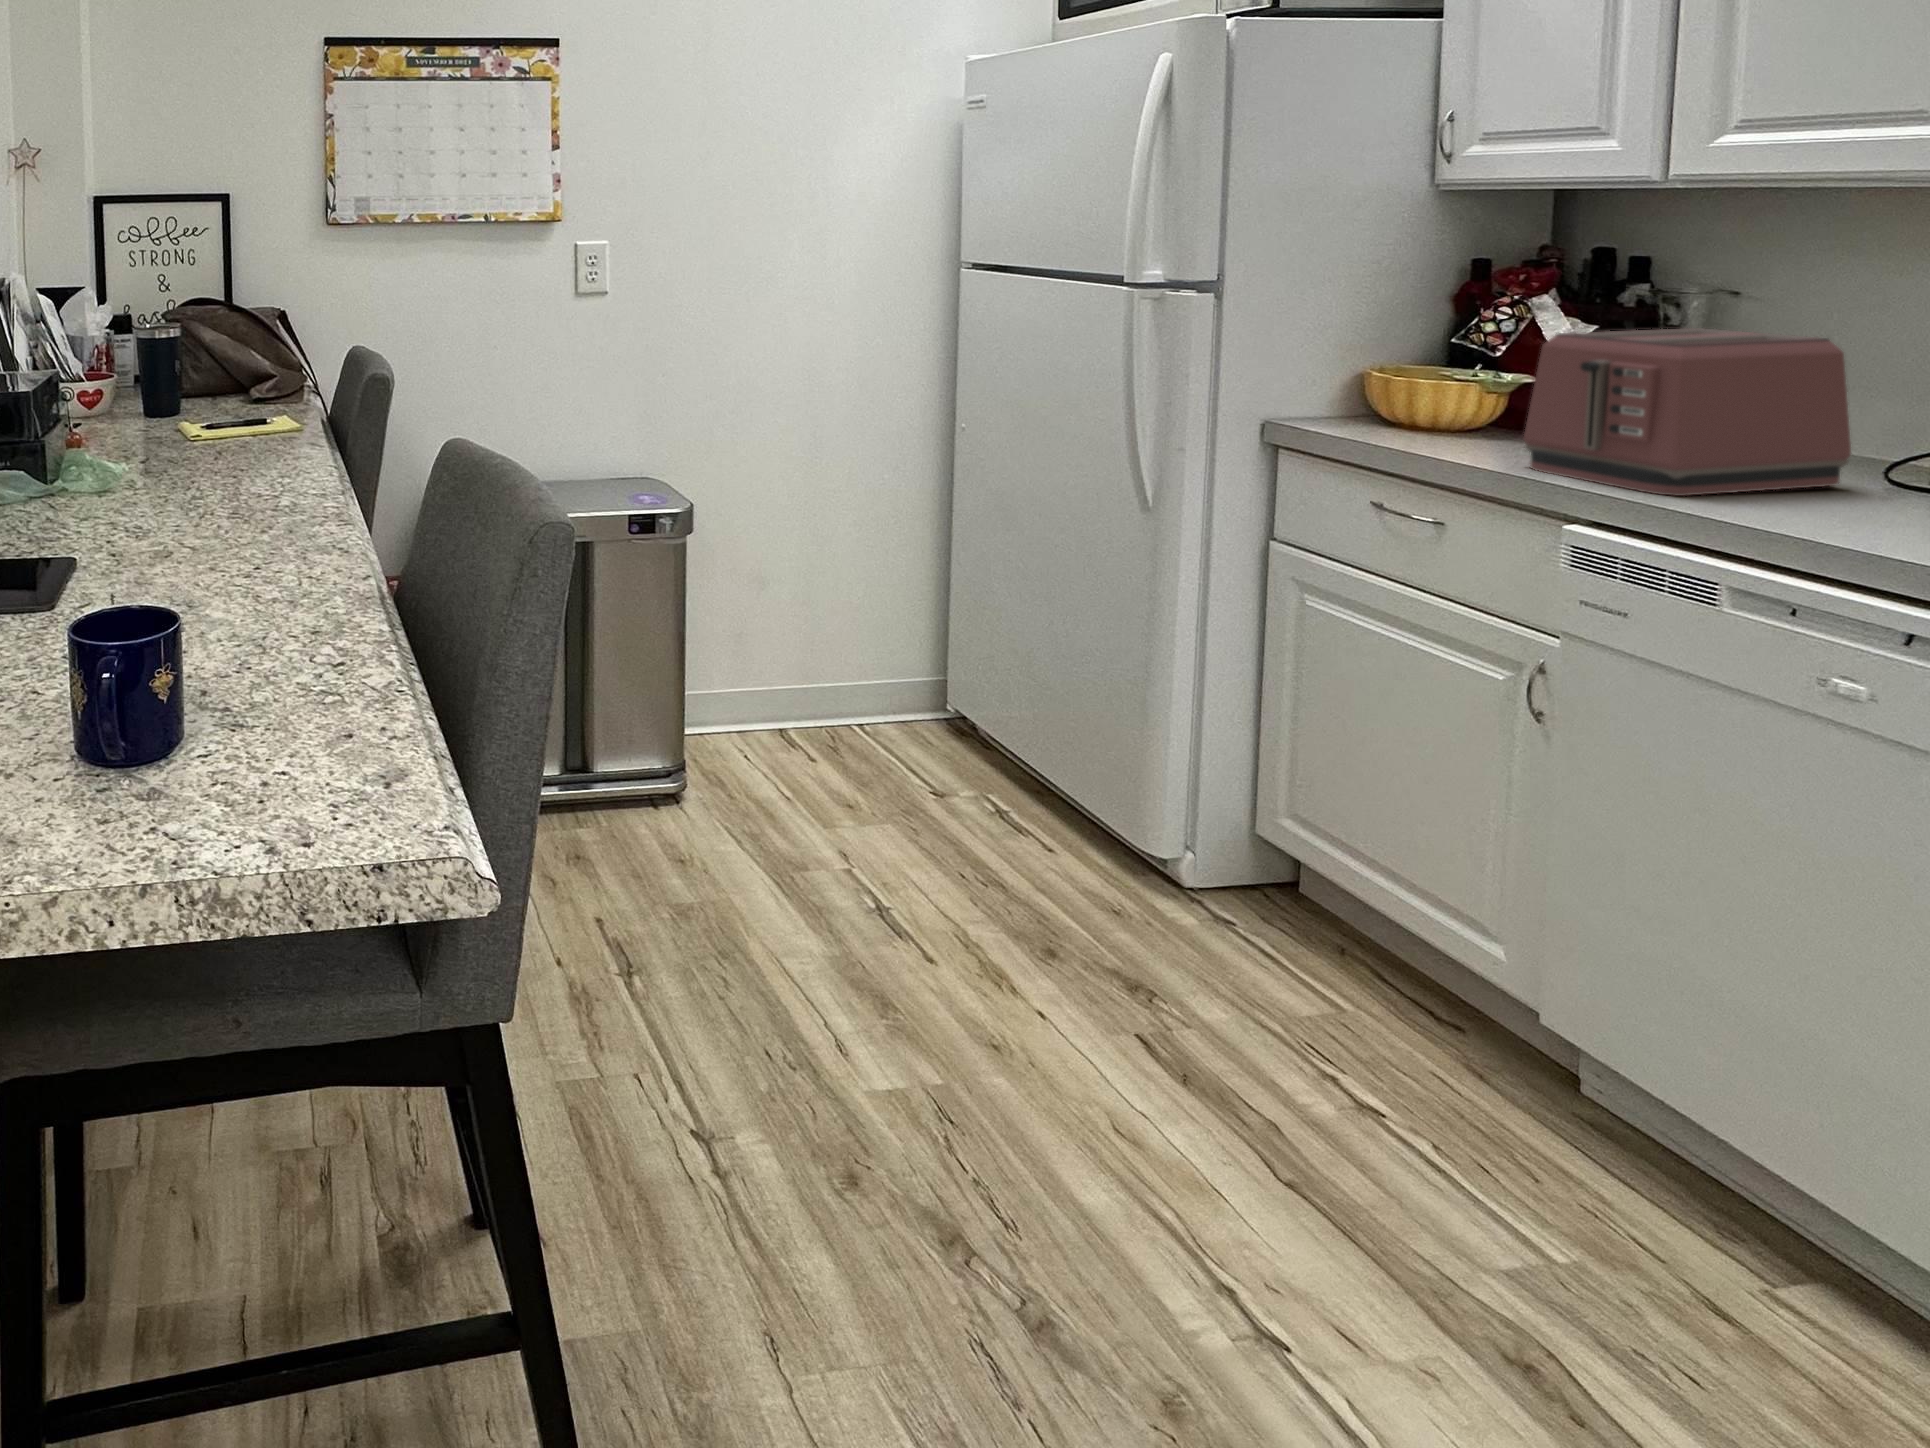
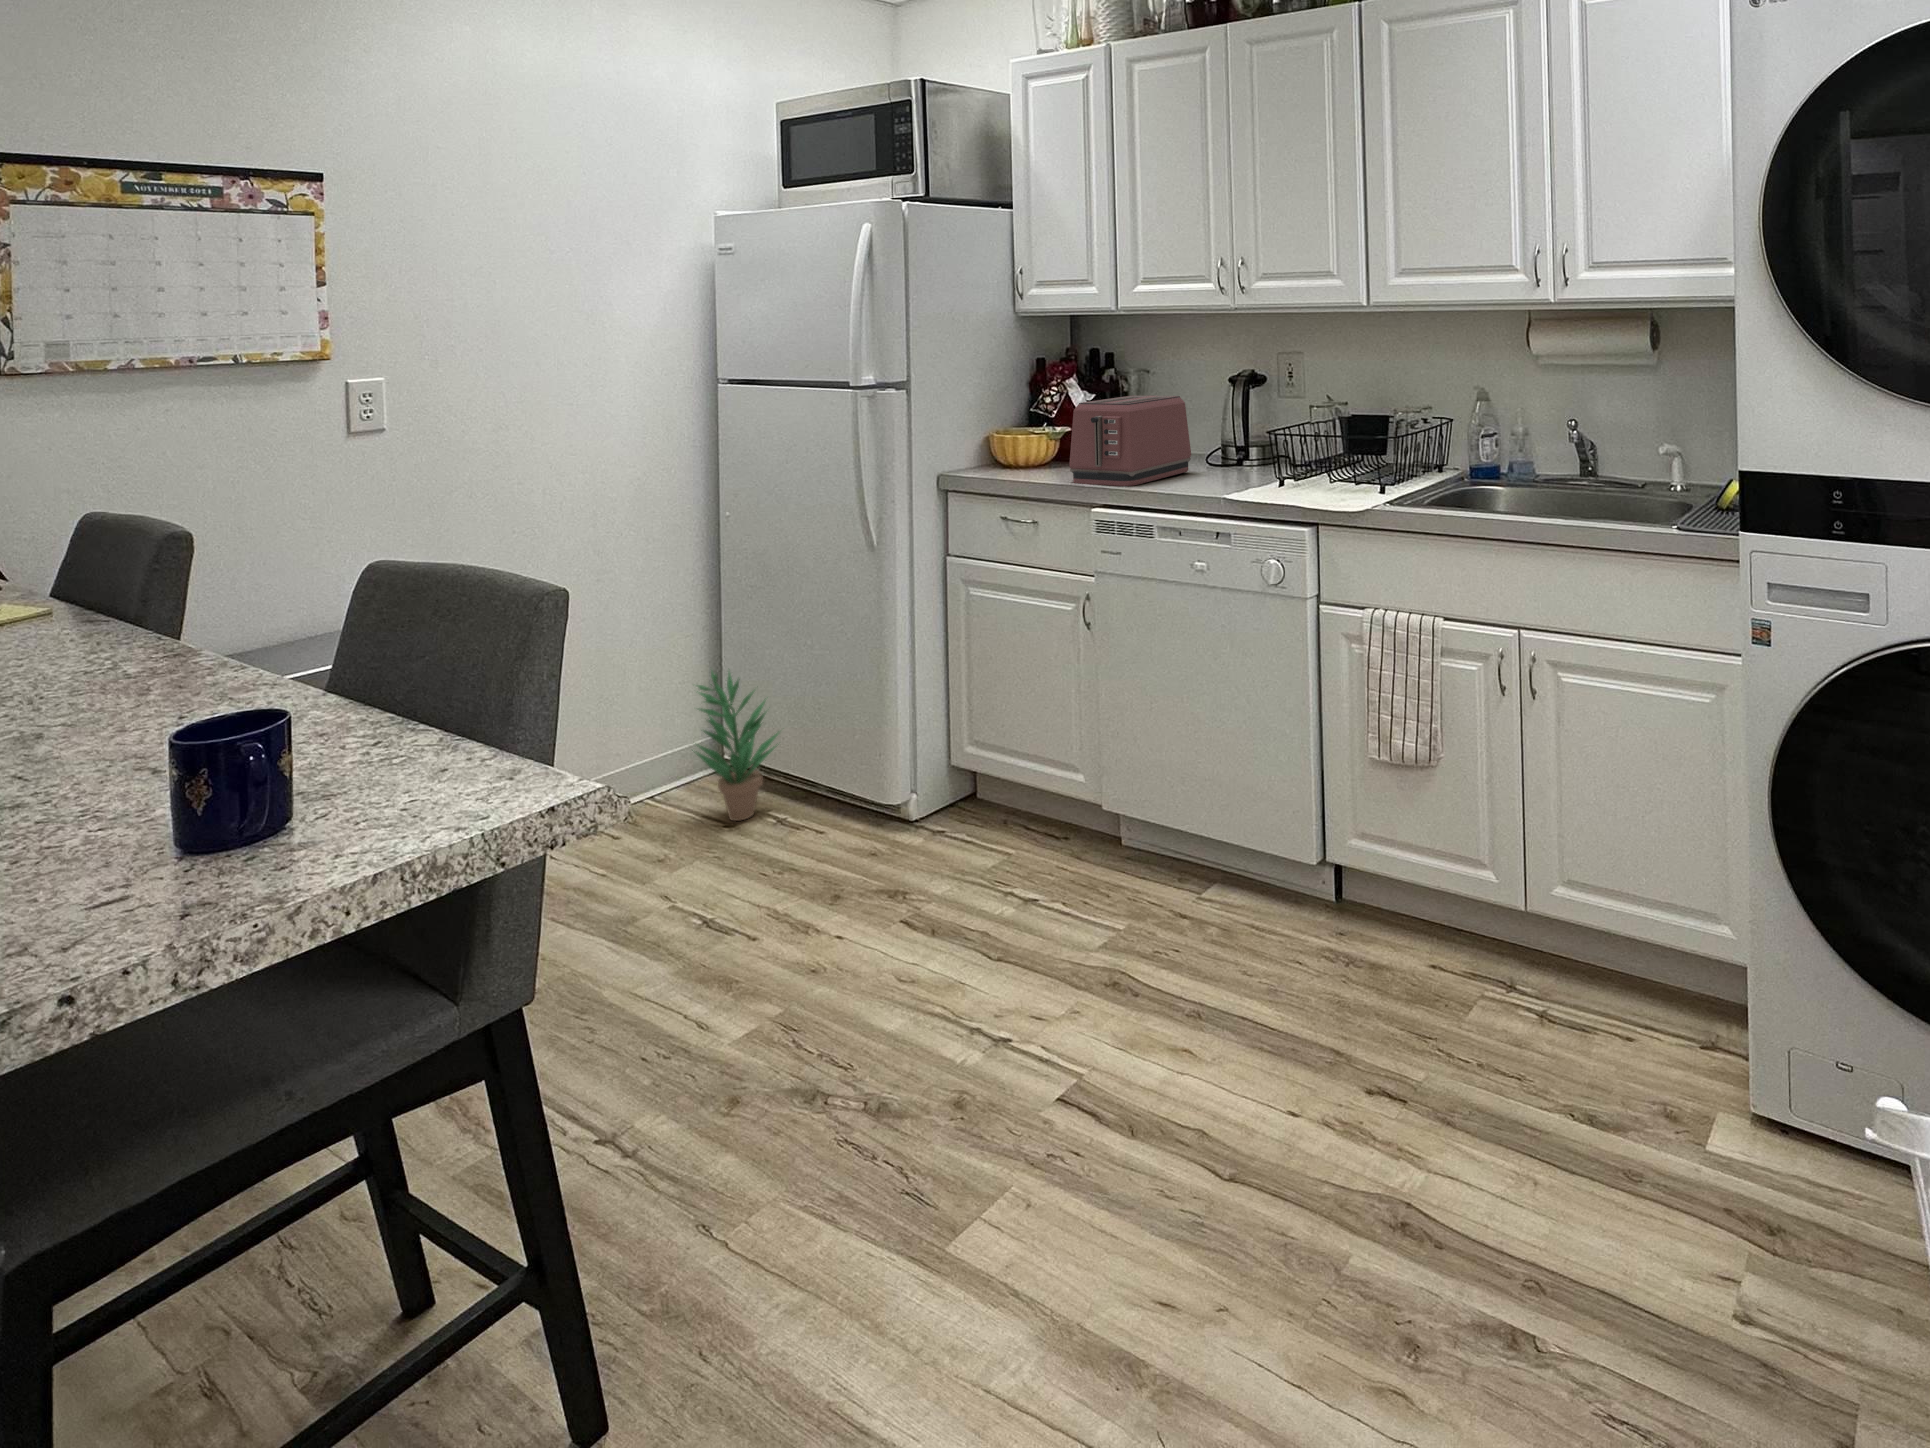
potted plant: none [896,603,1011,796] -> present [692,672,779,821]

